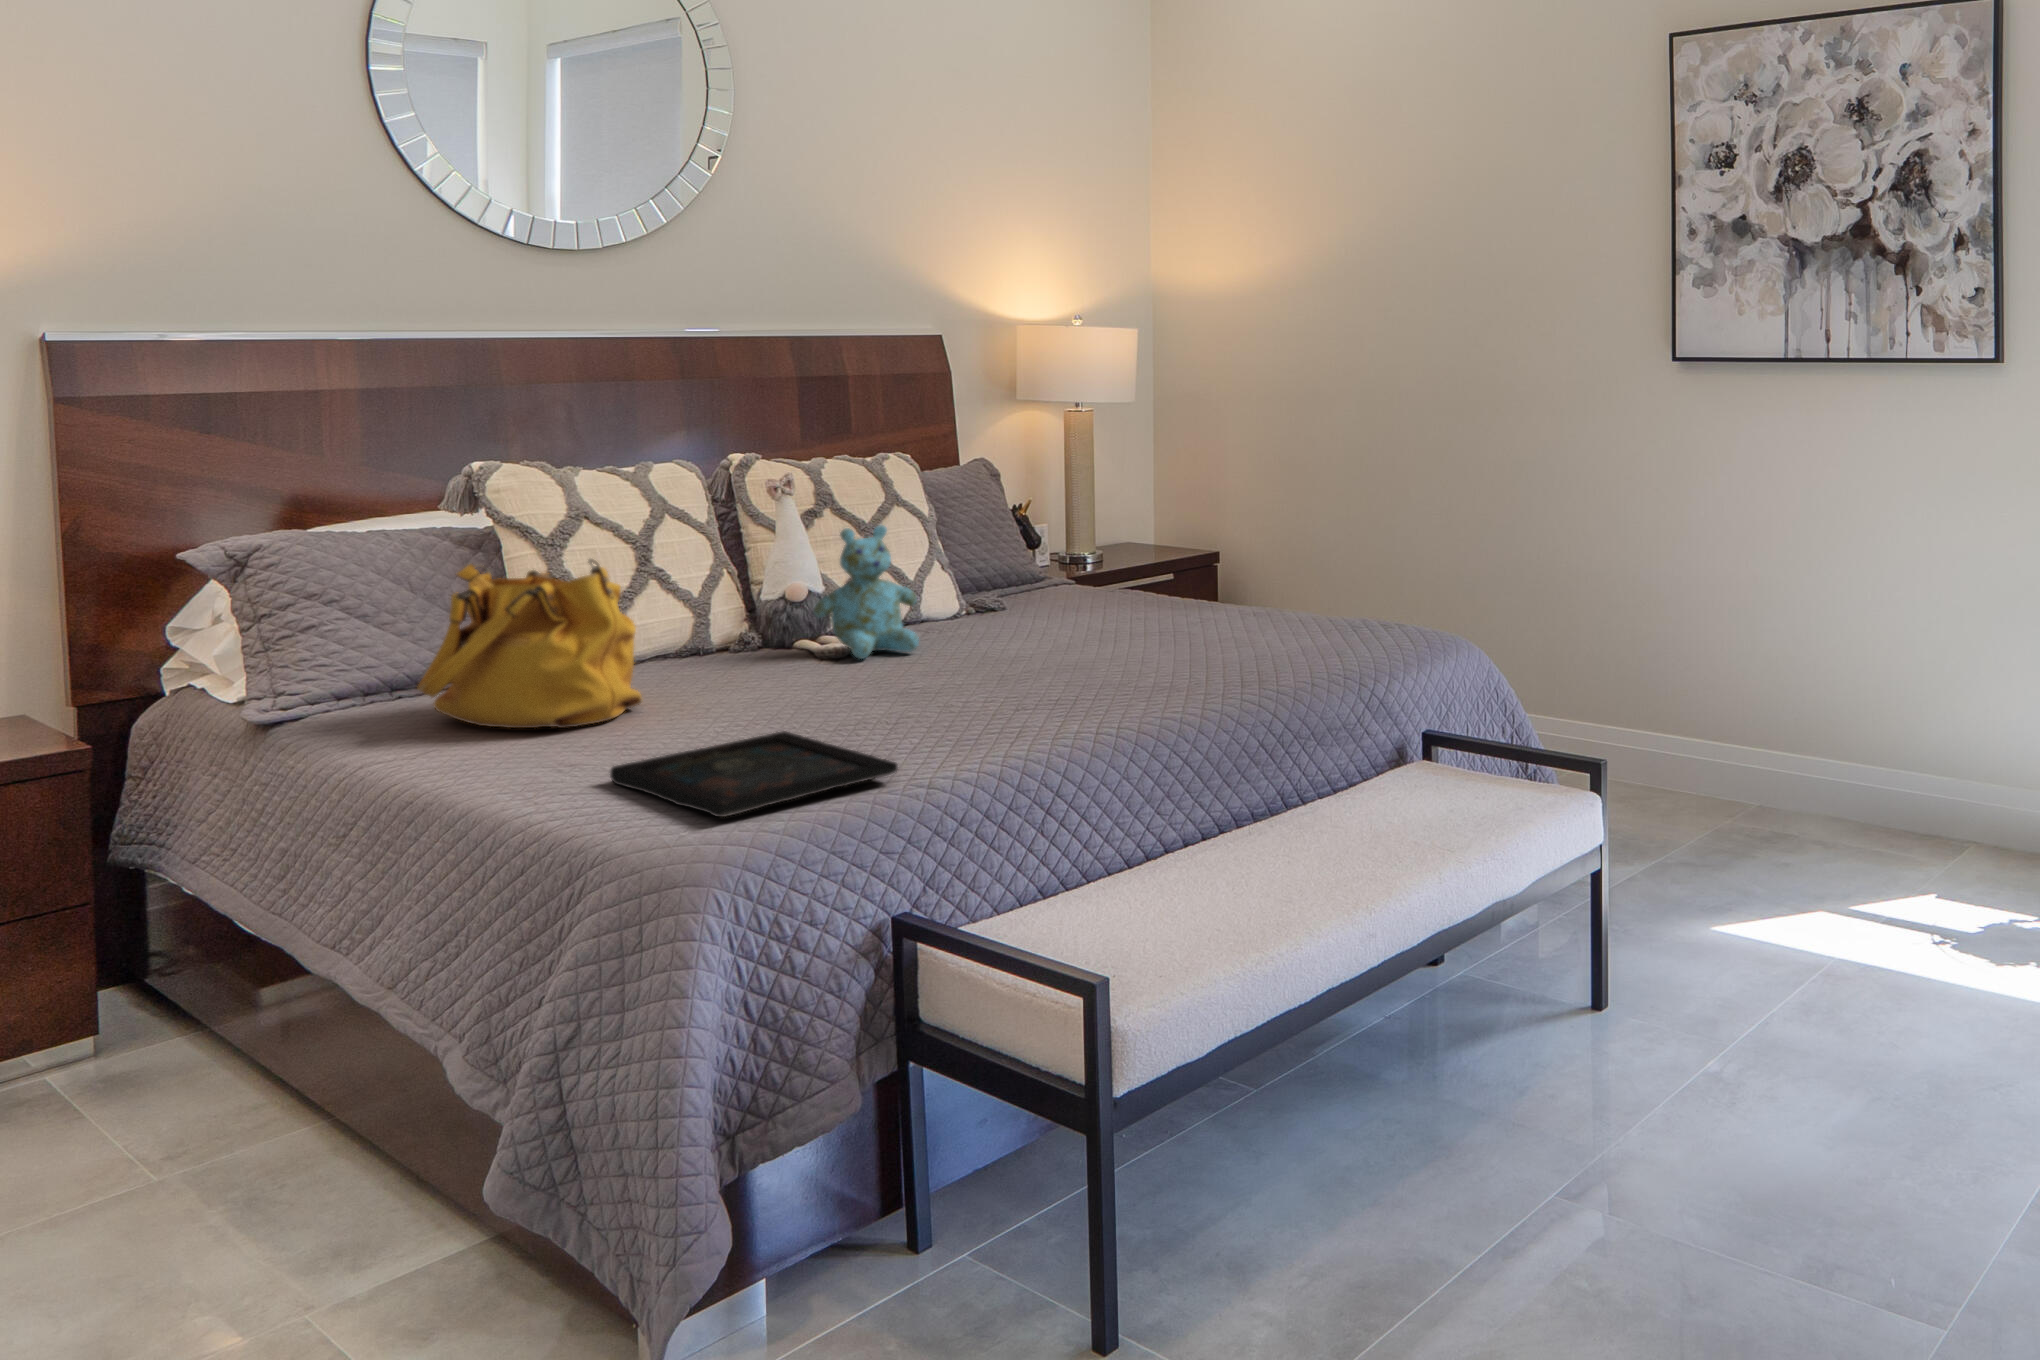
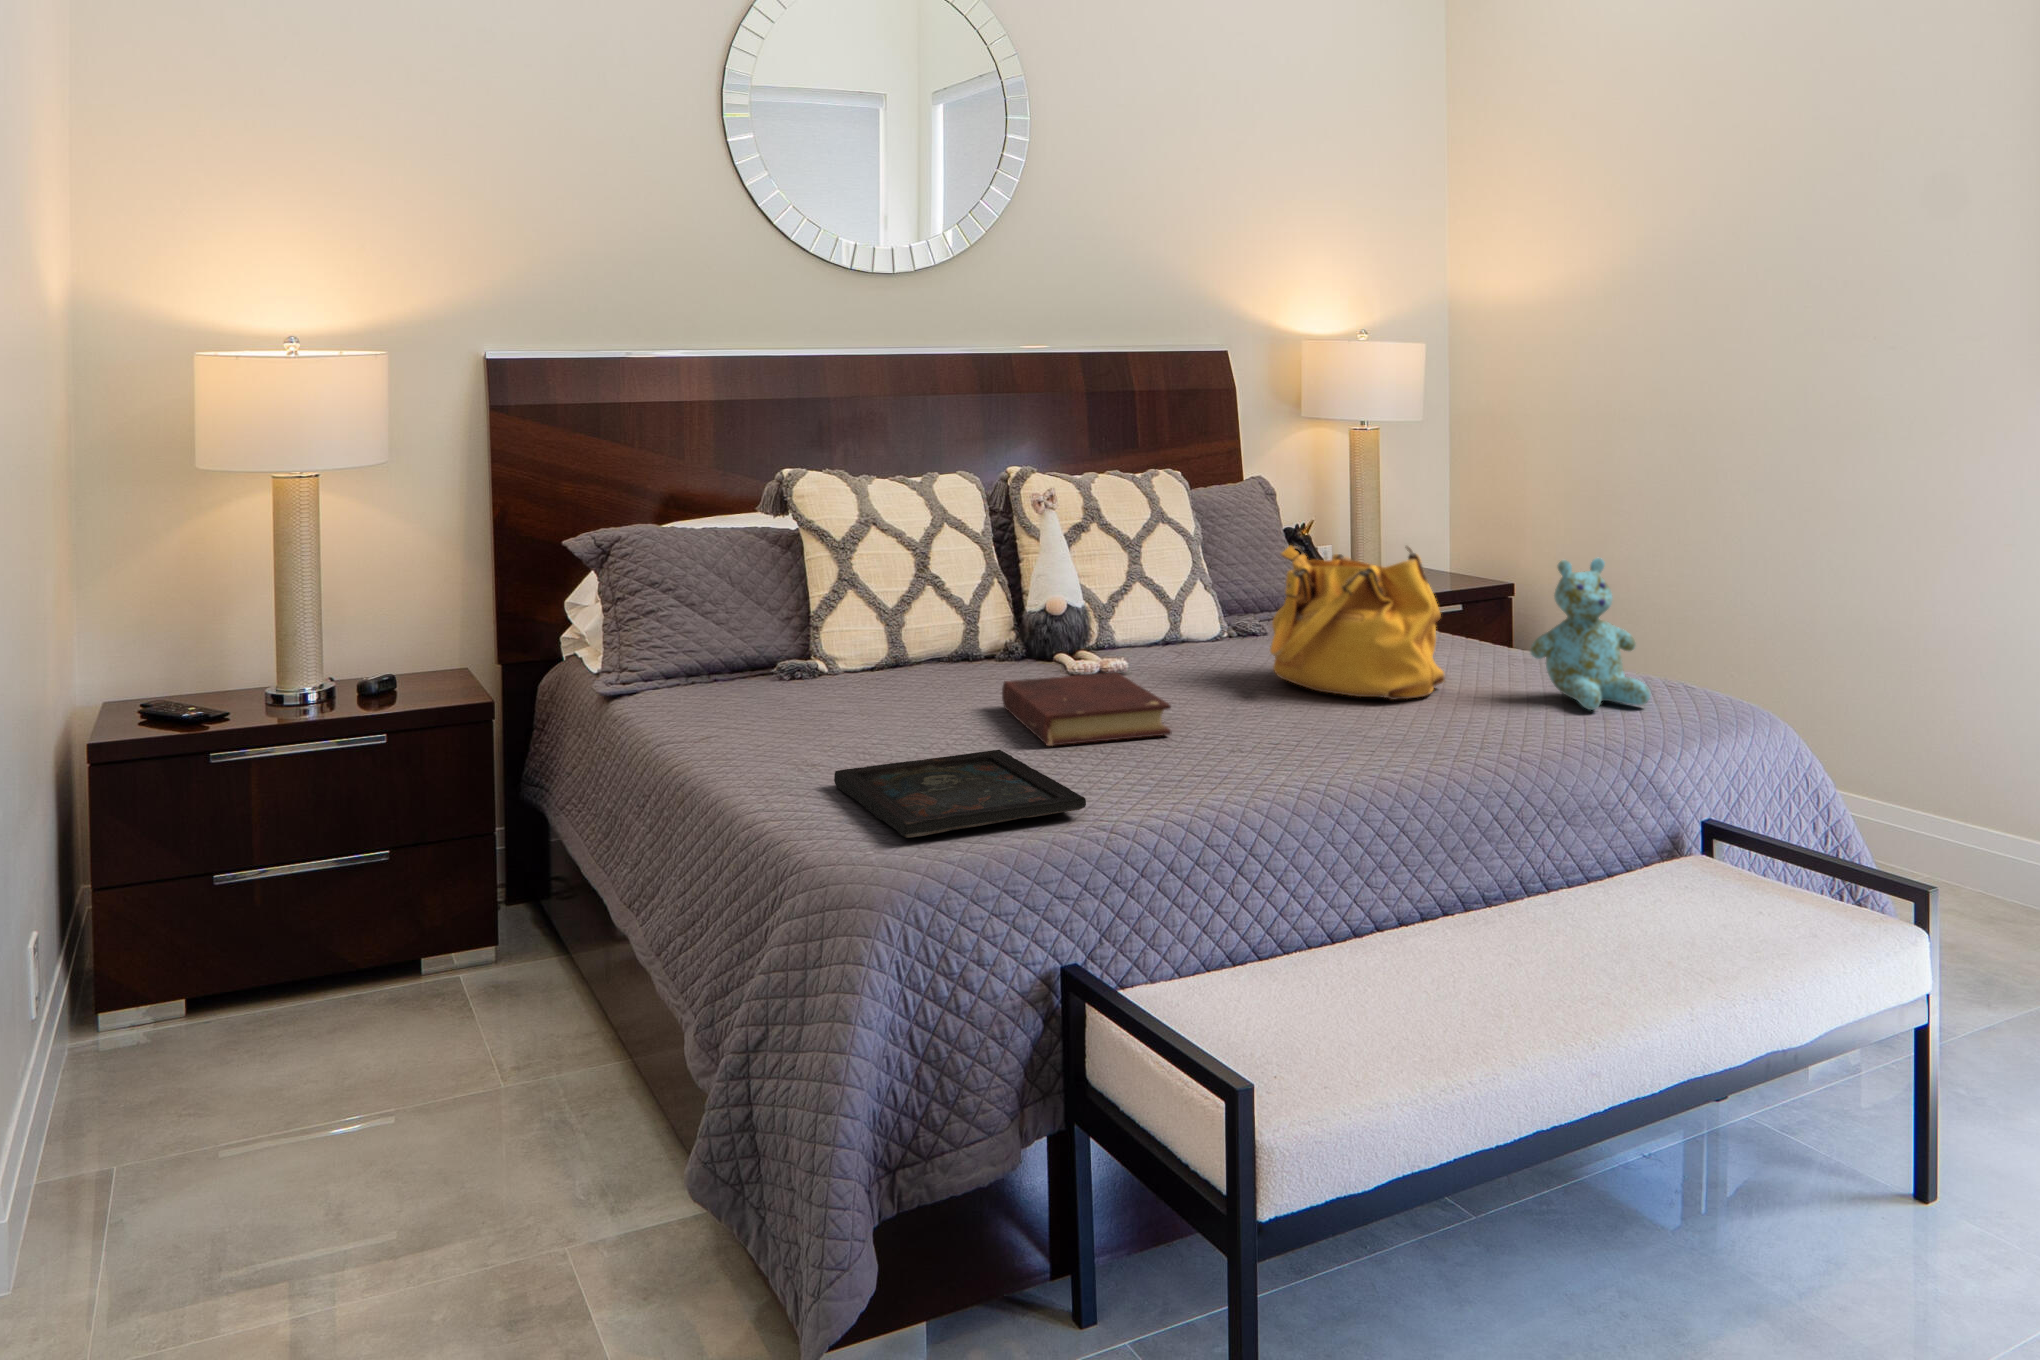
stuffed bear: present [814,525,919,659] -> present [1530,558,1650,710]
handbag: present [417,559,642,728] -> present [1270,545,1445,700]
book: none [759,652,950,725] -> present [1002,672,1171,746]

